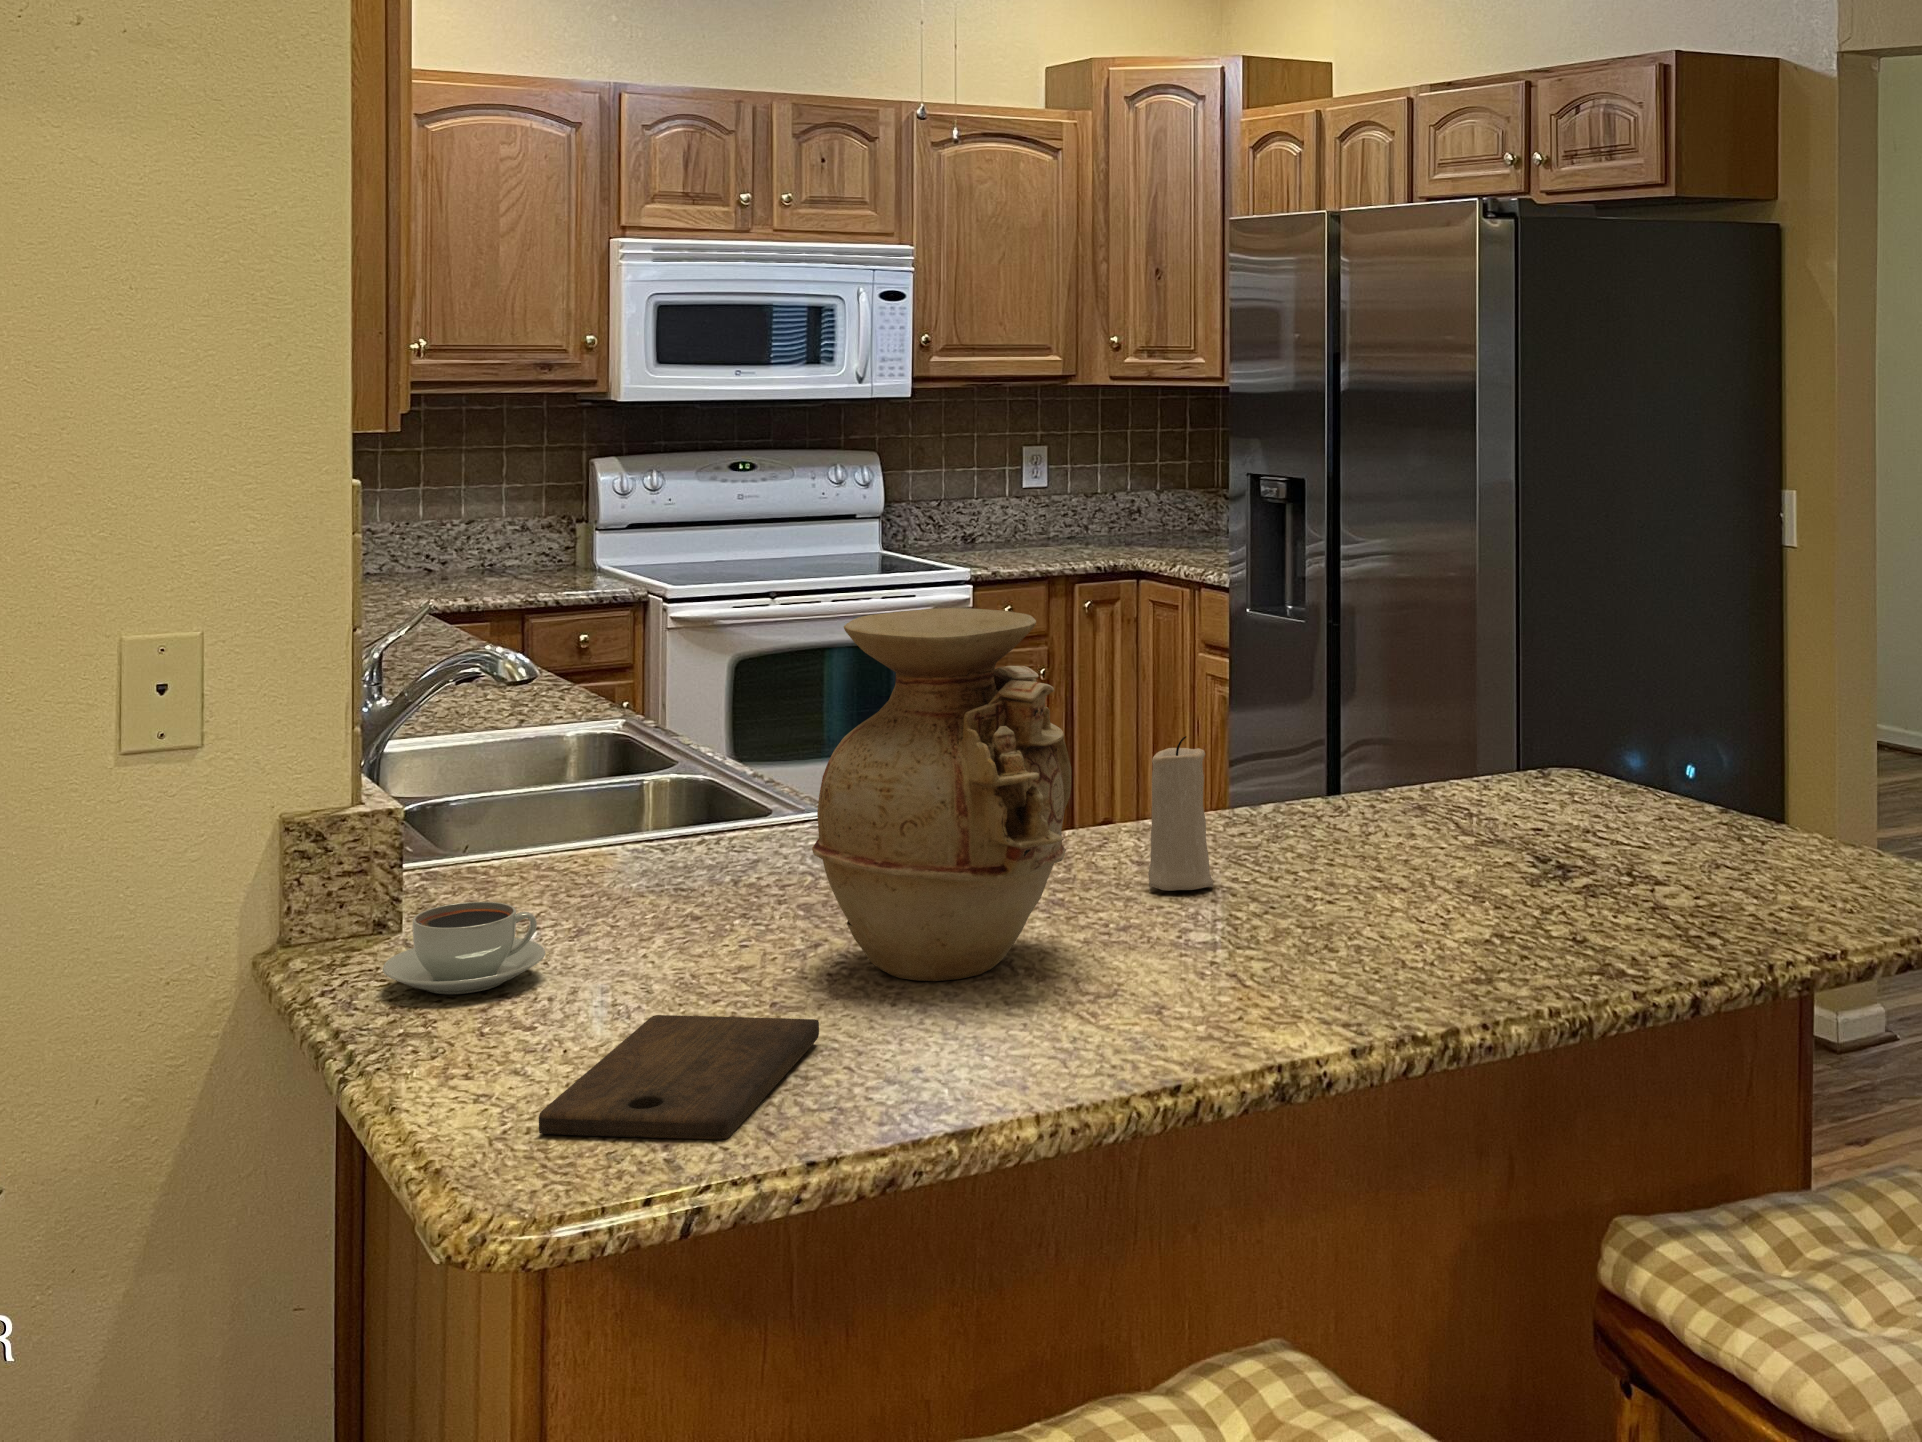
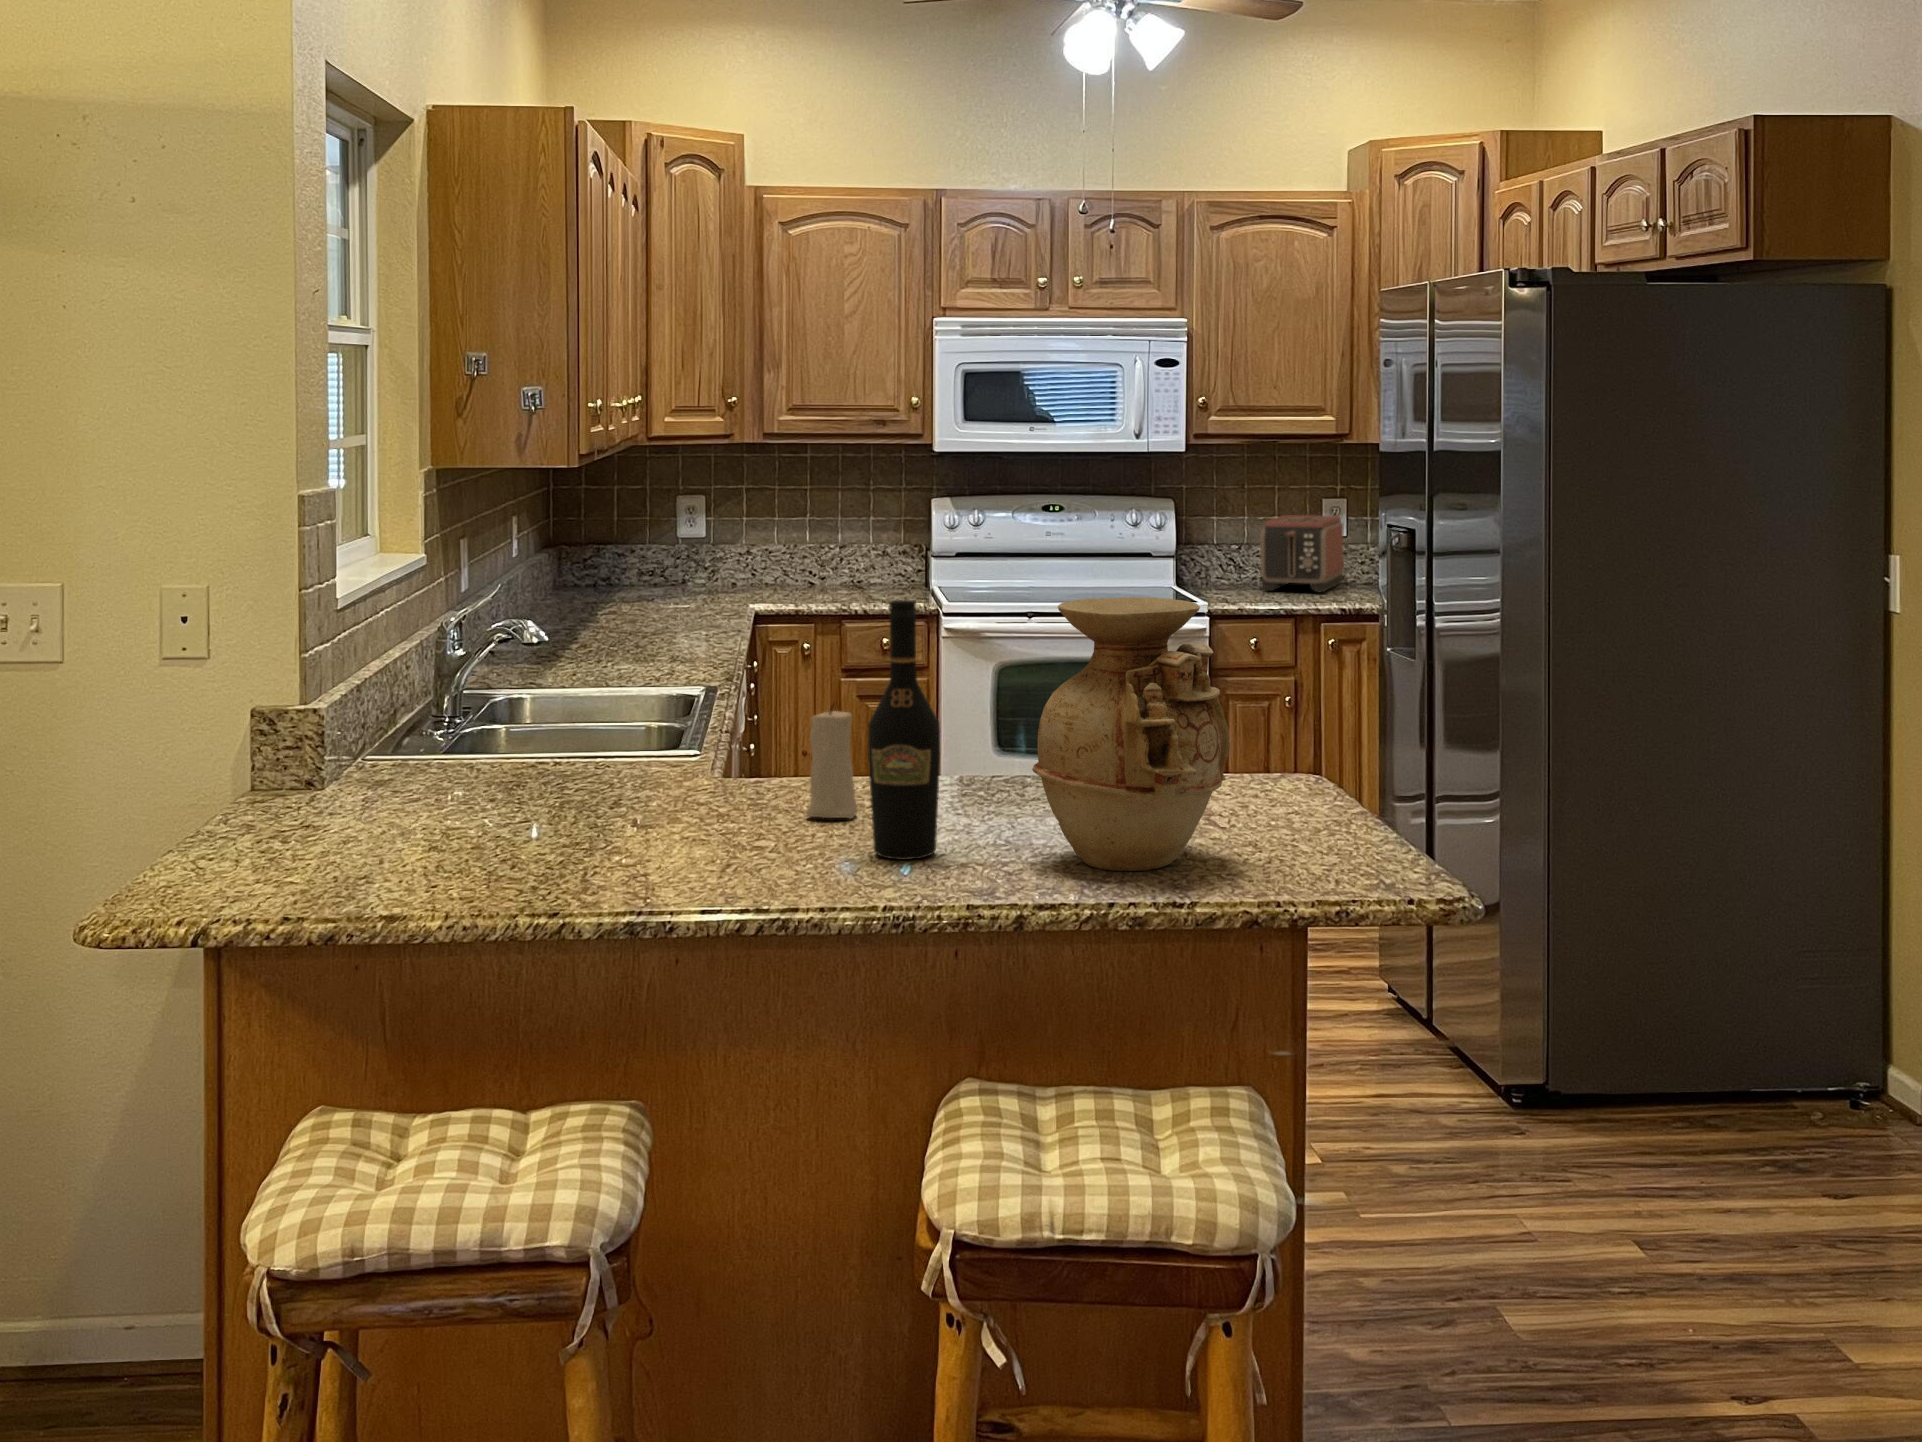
toaster: none [985,466,1059,553] -> present [1260,515,1344,592]
wine bottle: none [1350,600,1443,938] -> present [868,600,940,860]
vase: present [812,608,1072,981] -> present [1032,597,1230,871]
coffee cup: present [383,902,545,994] -> none [263,769,367,824]
cutting board: present [539,1015,819,1140] -> none [190,840,418,902]

